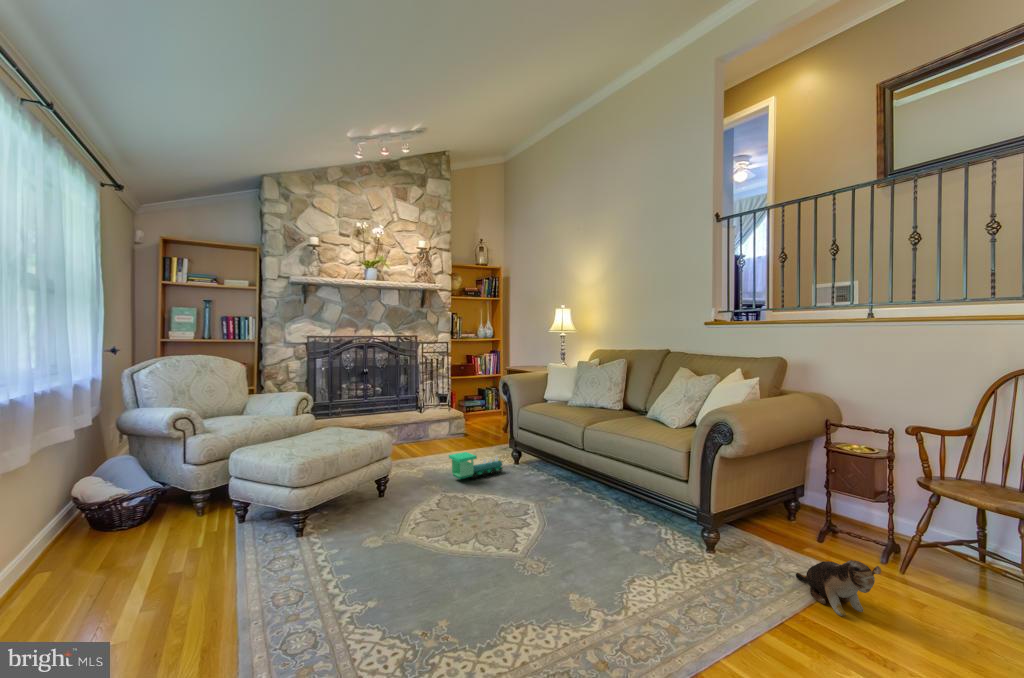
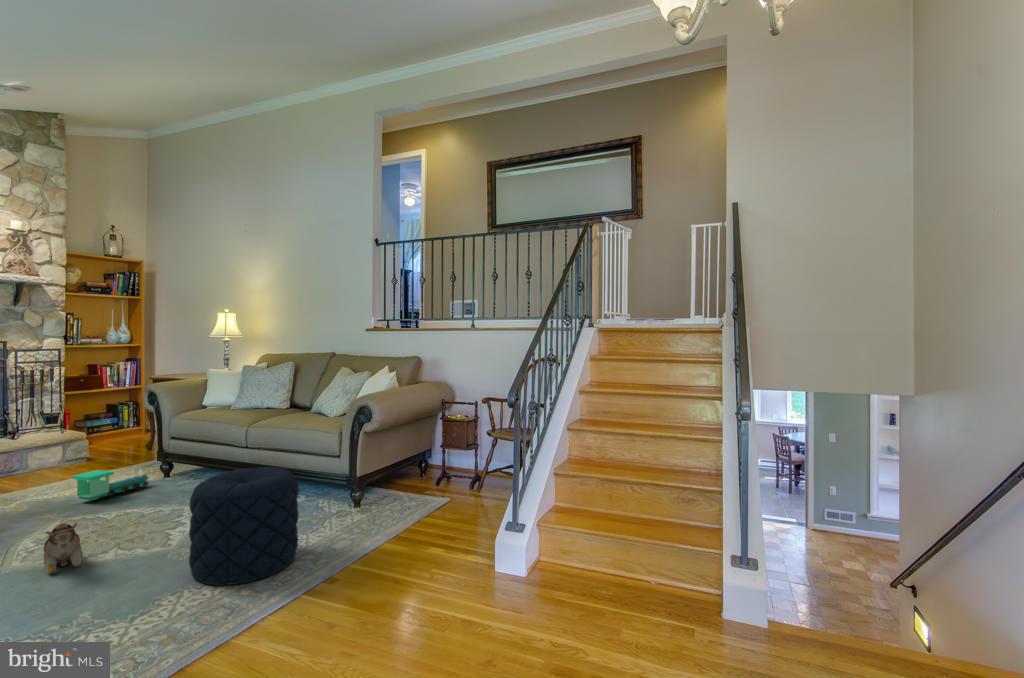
pouf: none [531,489,647,640] -> present [189,467,299,586]
plush toy: present [796,560,881,616] -> present [44,523,82,574]

